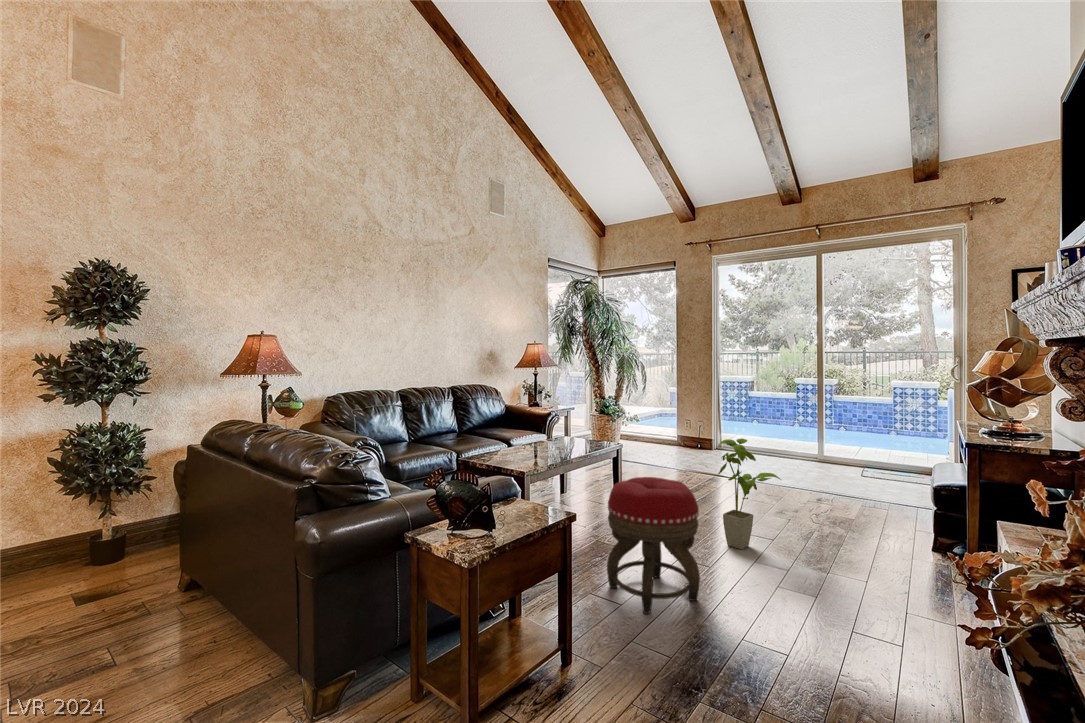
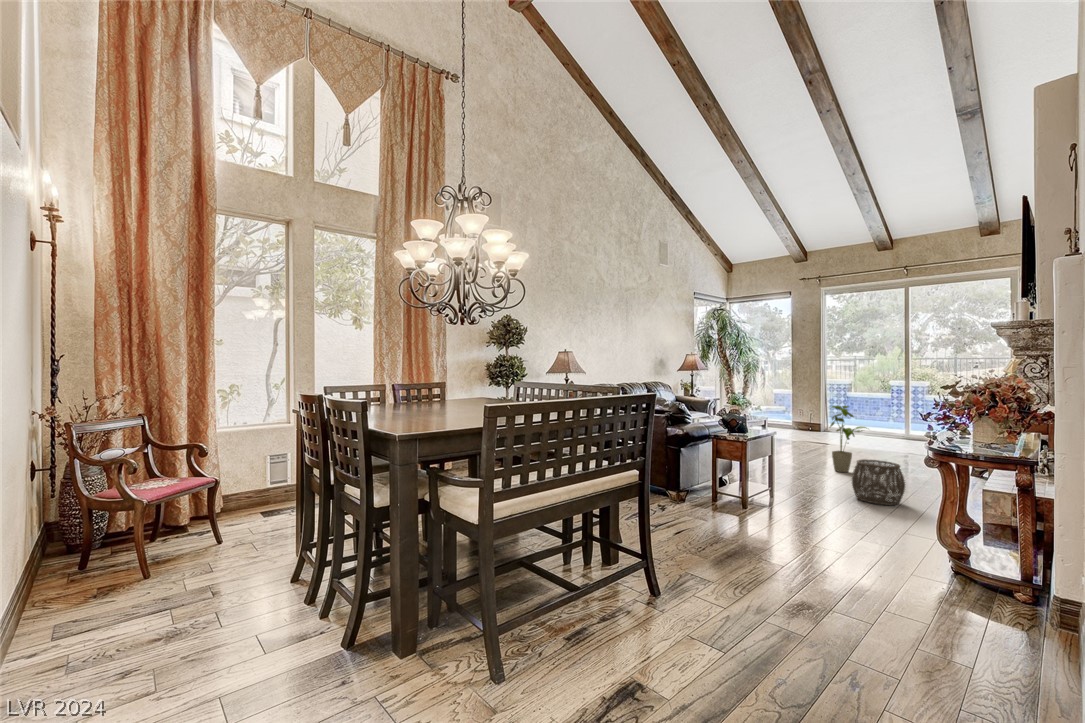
footstool: present [607,477,700,614] -> none [765,420,820,485]
woven basket: none [752,573,857,689] -> present [852,459,905,505]

